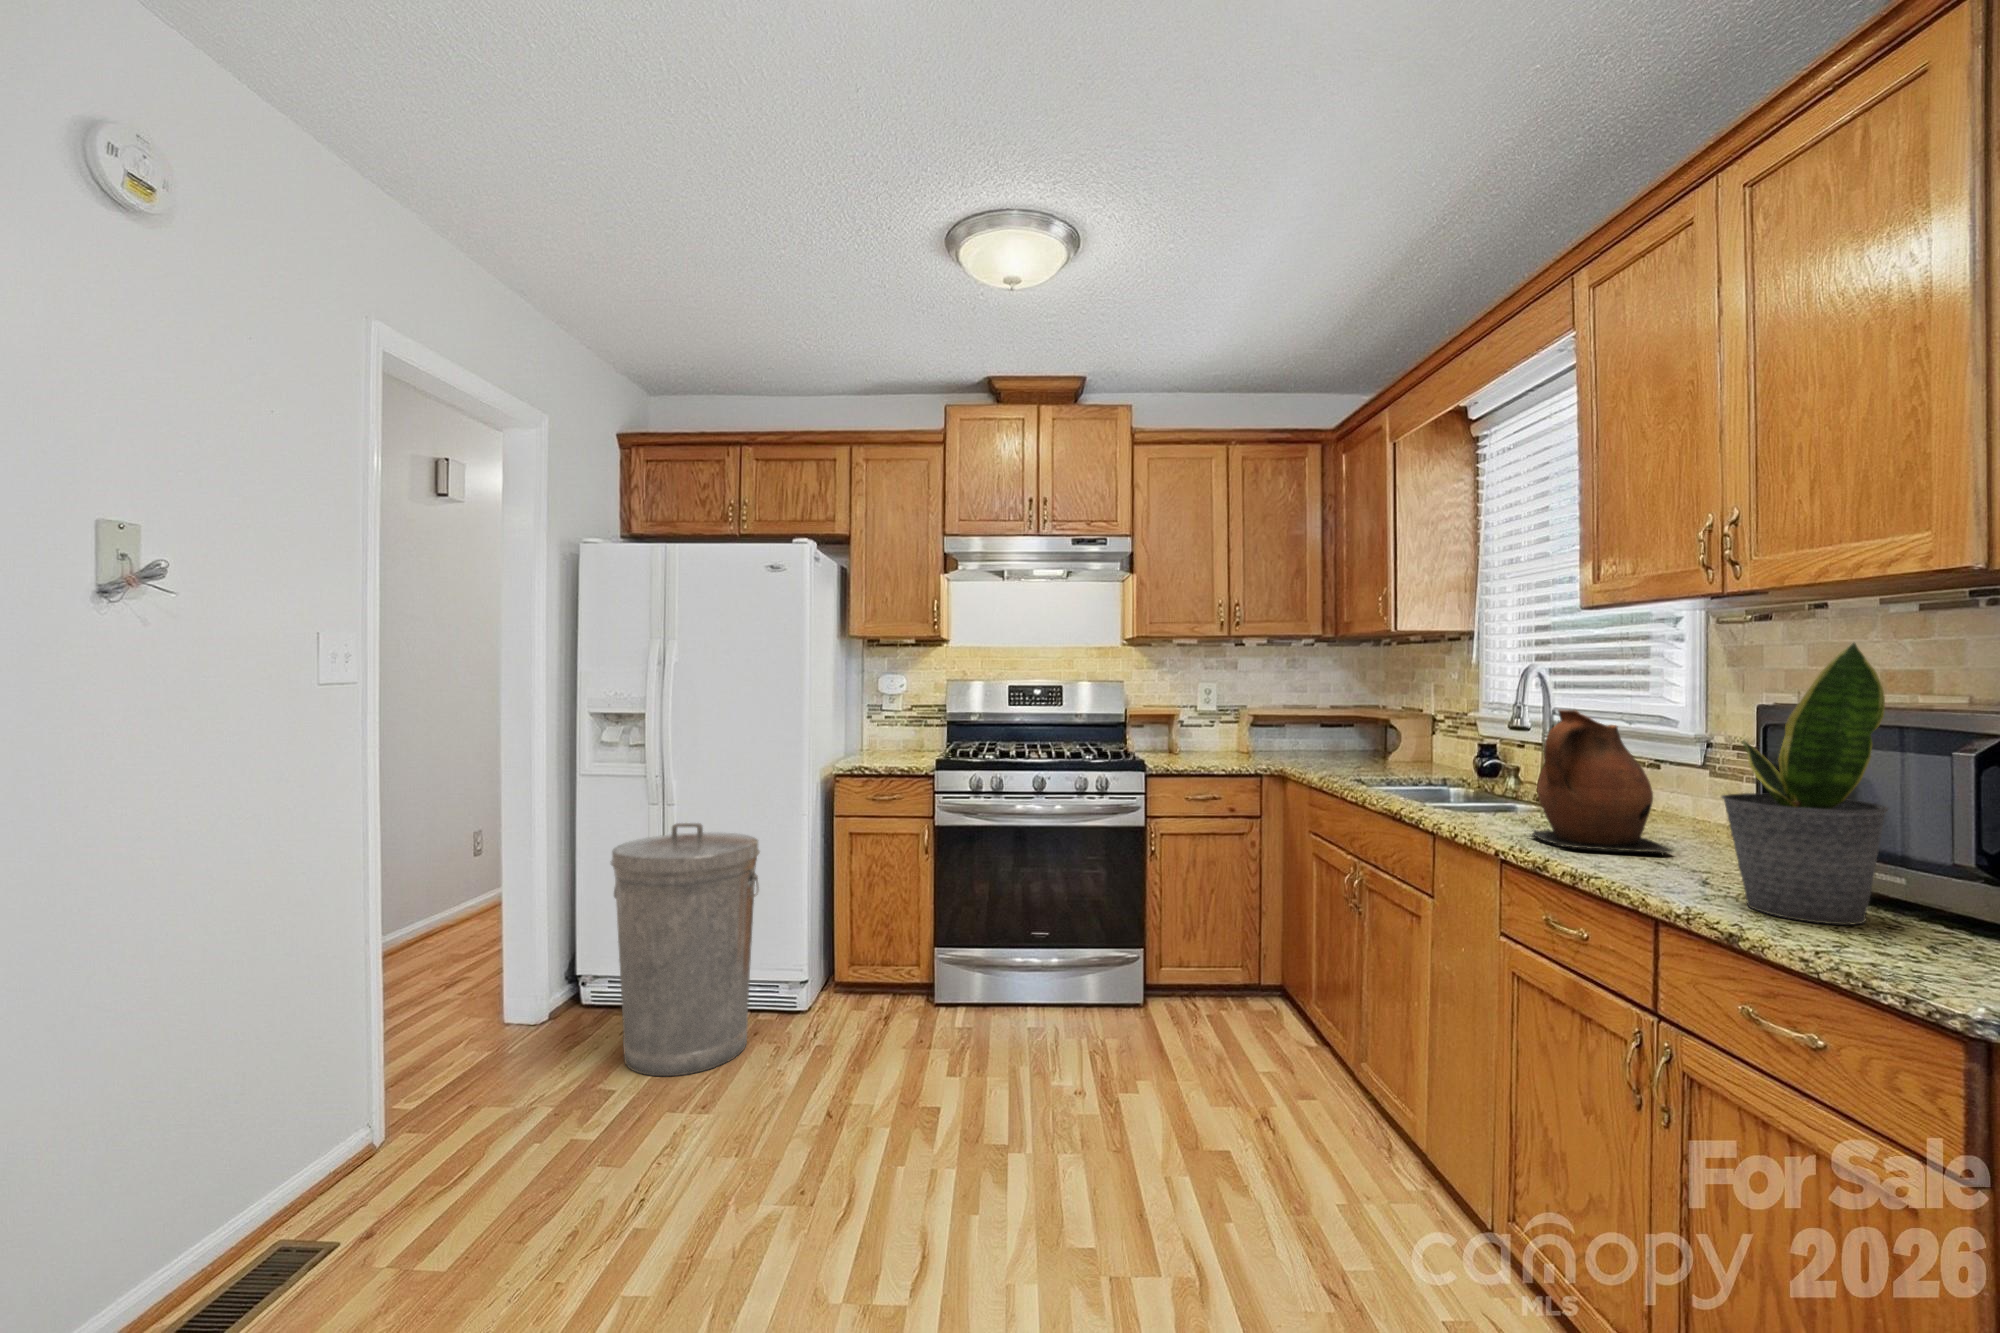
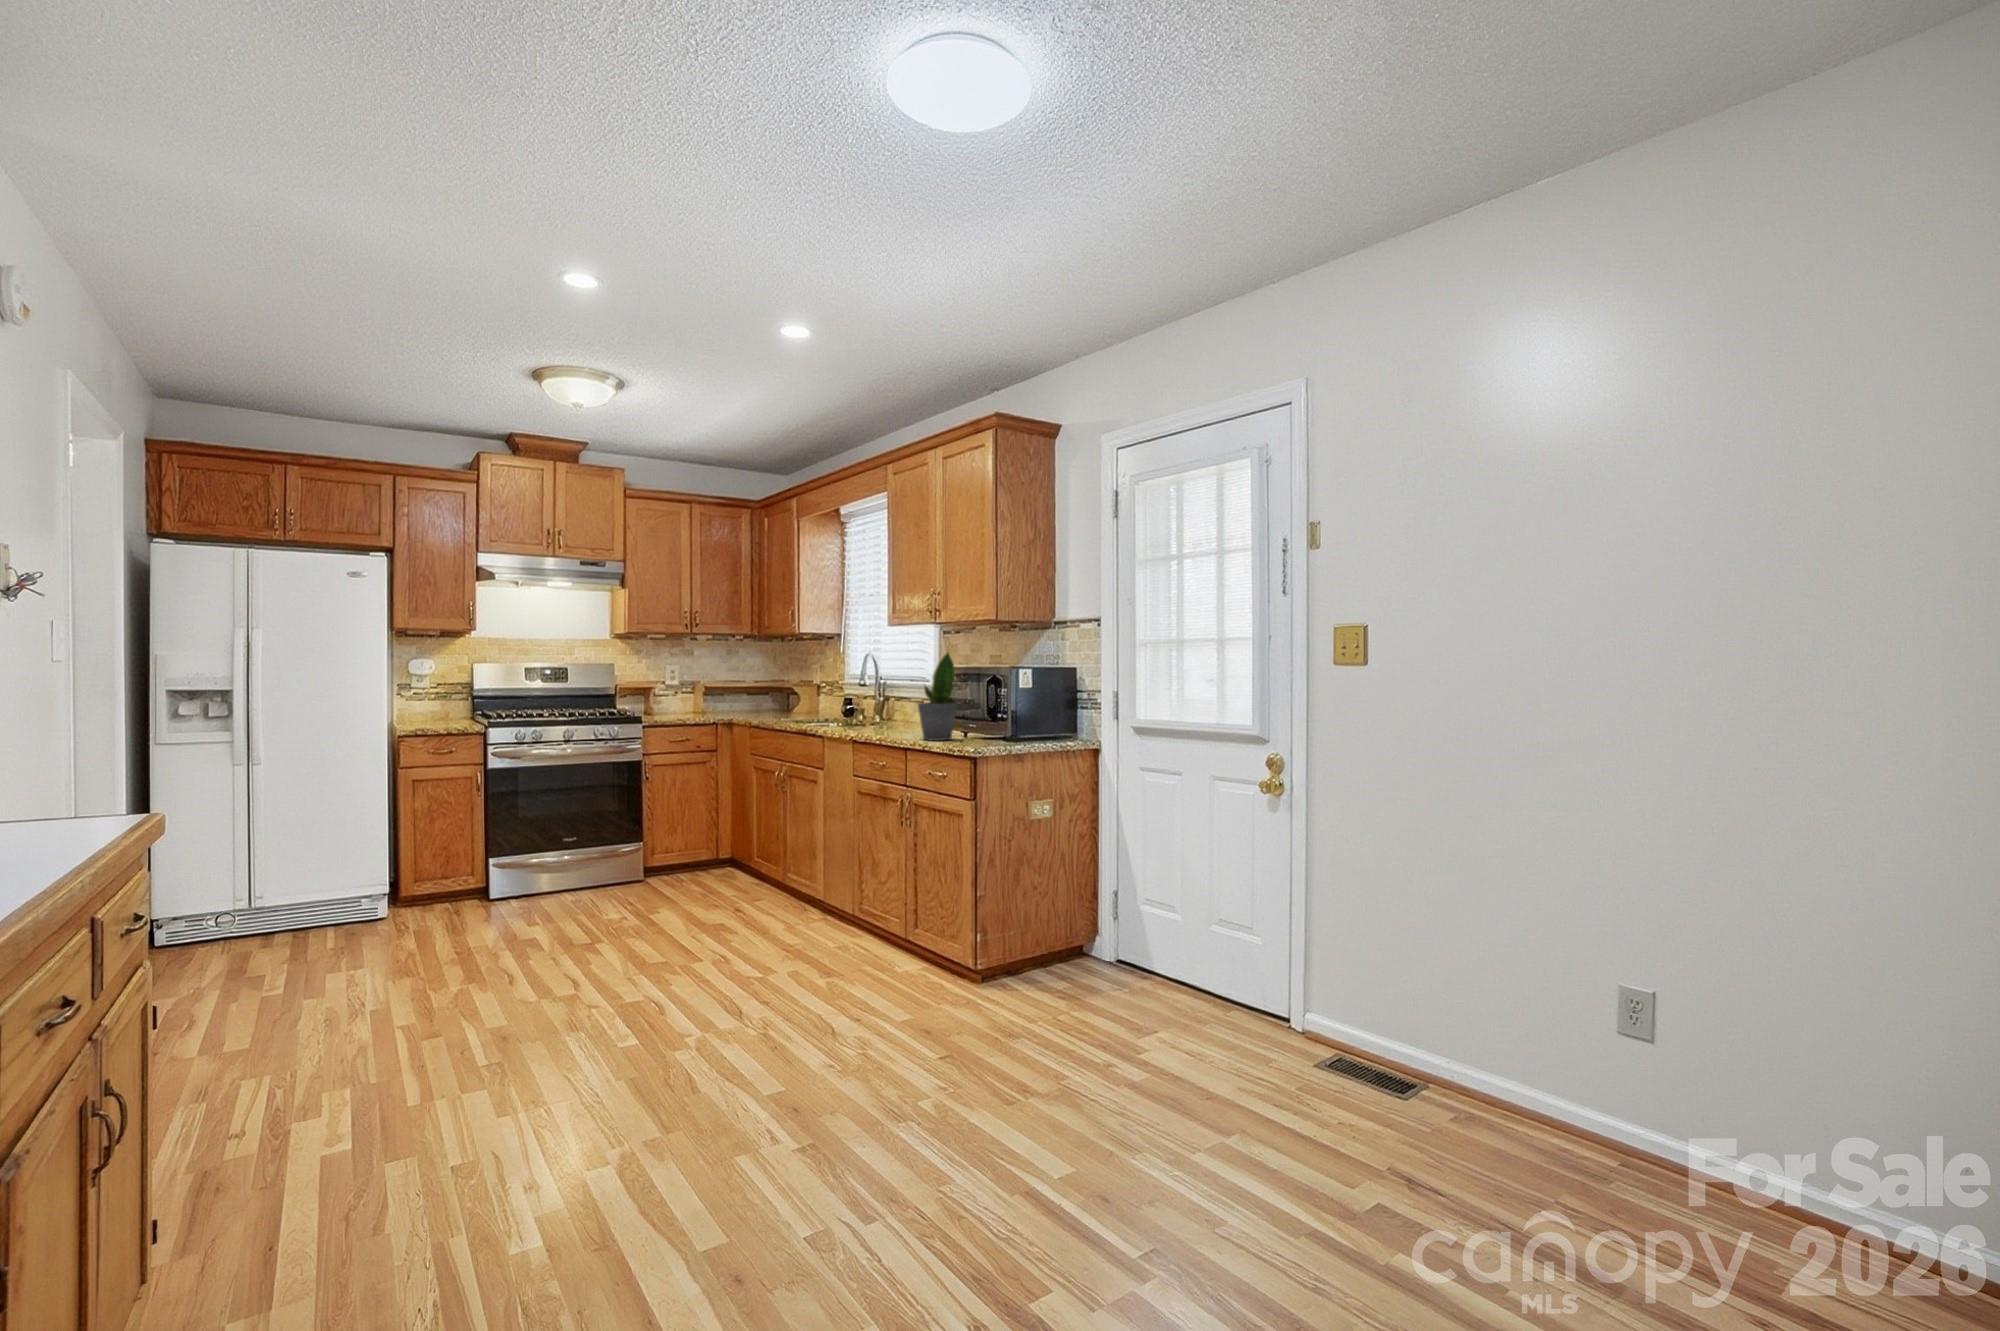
ceramic pitcher: present [1532,710,1673,855] -> none [861,676,911,733]
trash can: present [611,823,760,1076] -> none [232,774,367,963]

